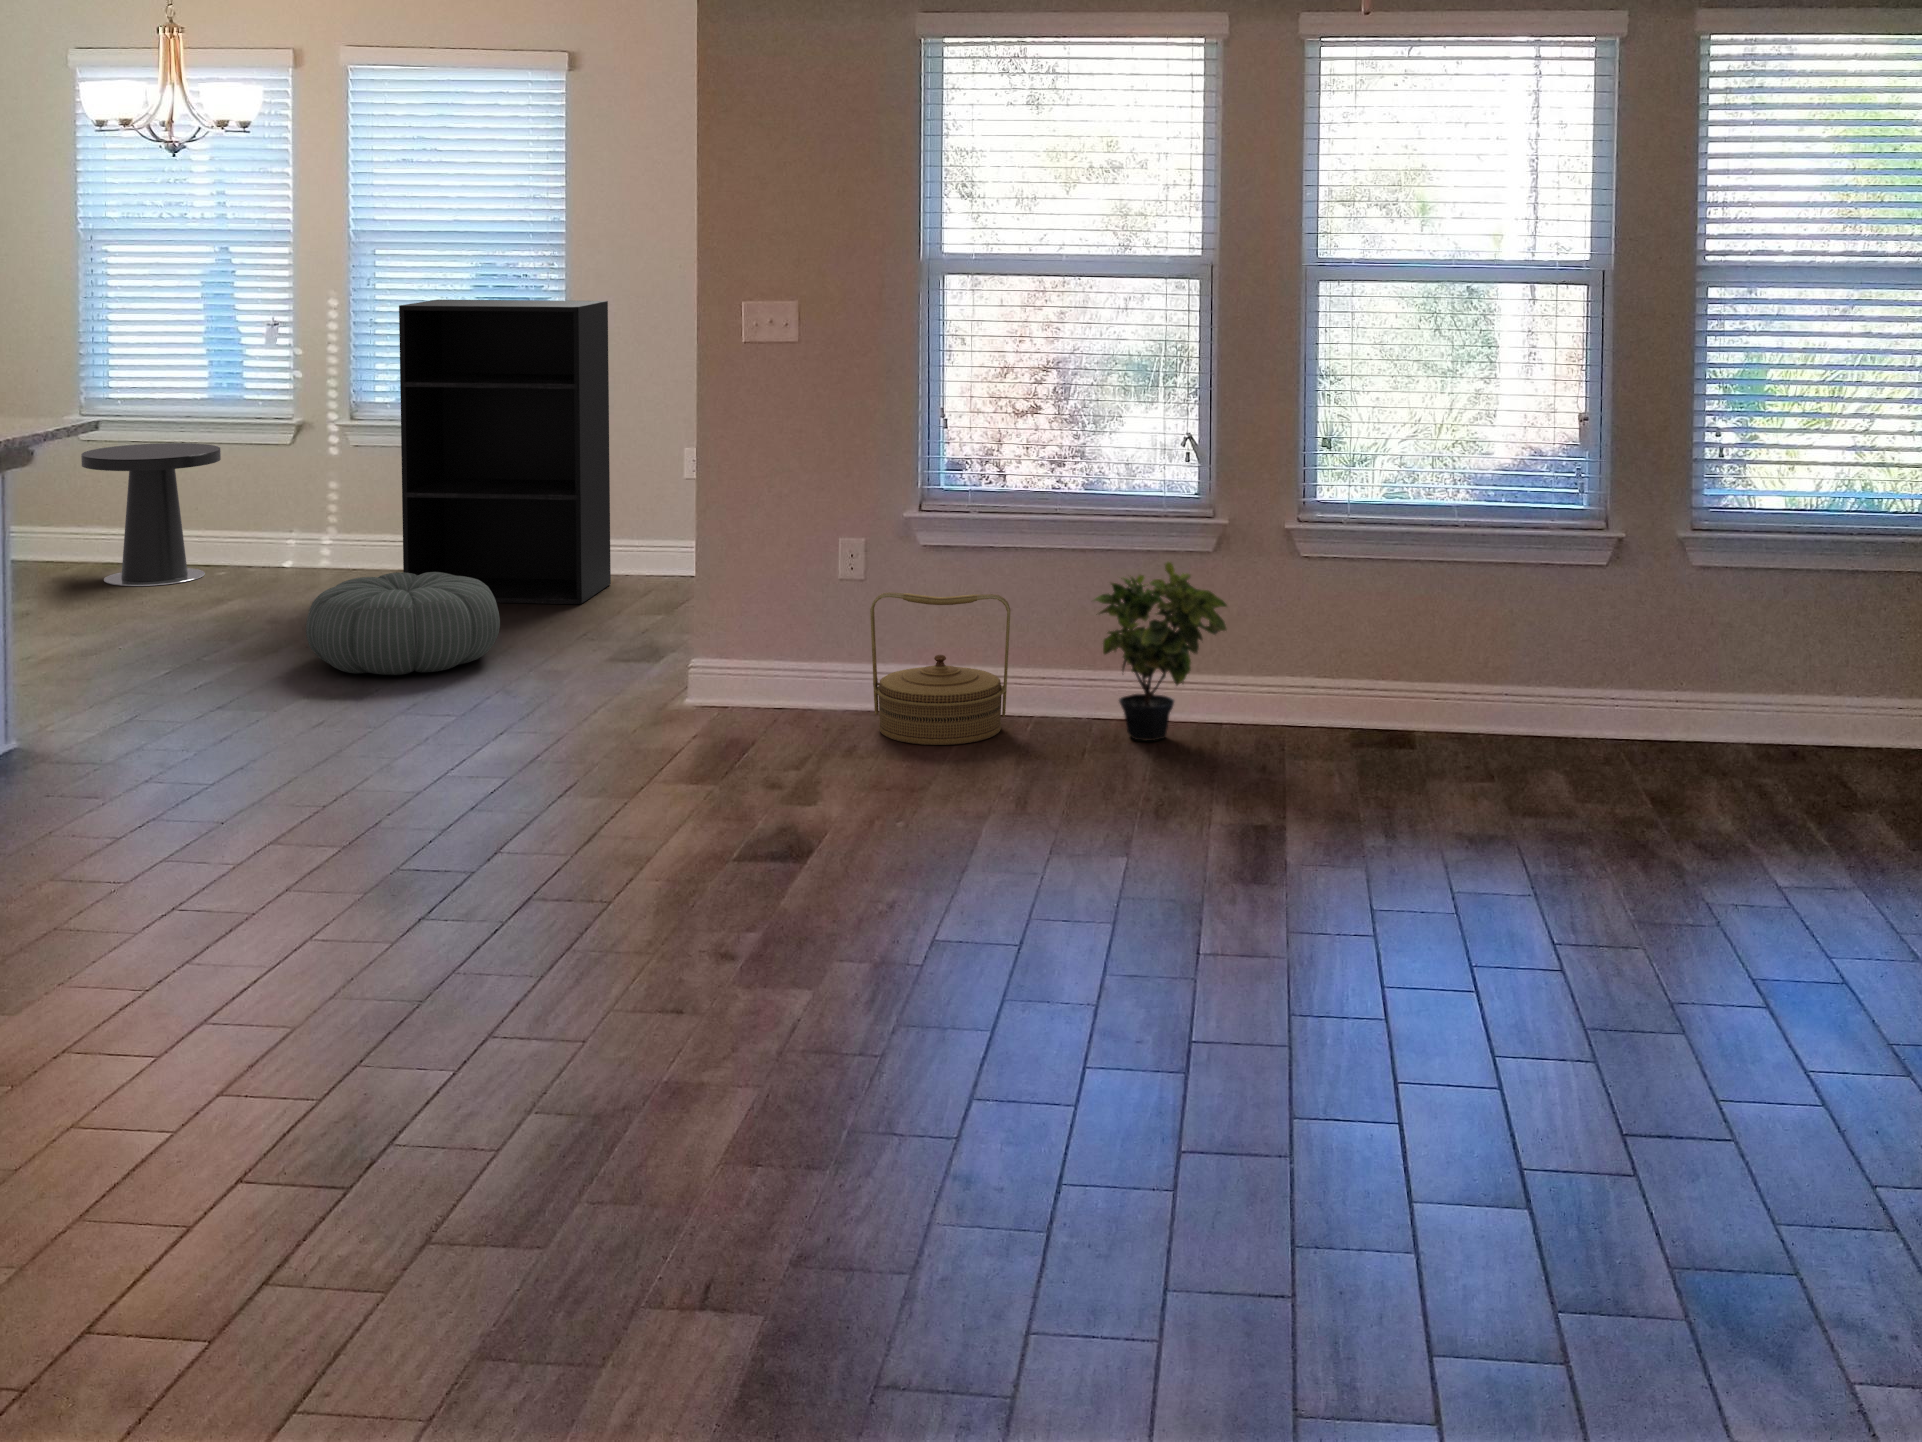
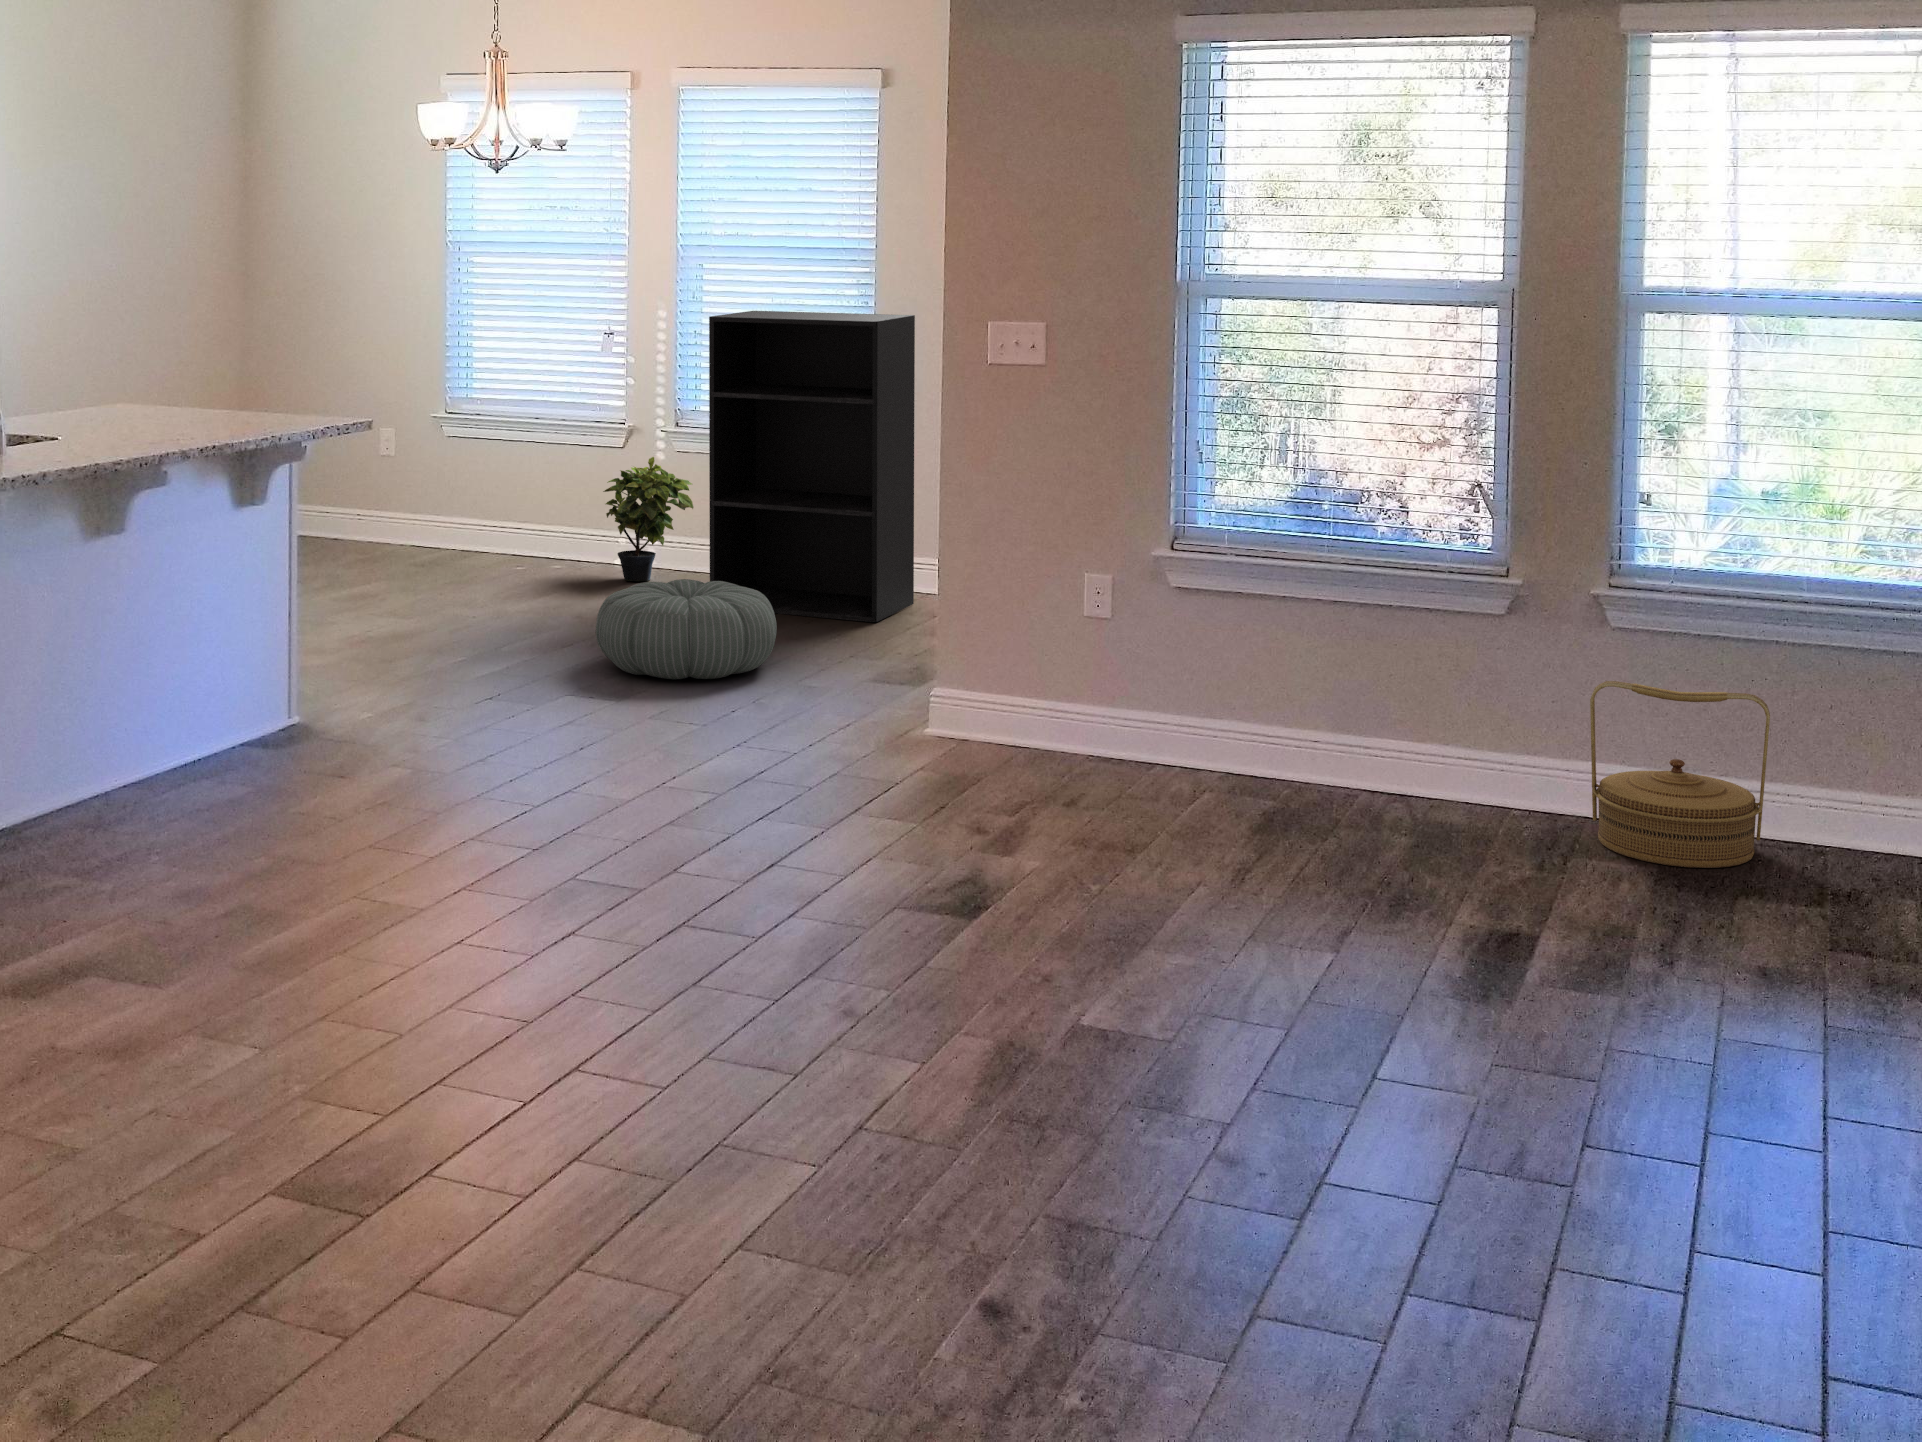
side table: present [81,443,221,586] -> none [435,442,557,577]
potted plant: present [1094,562,1227,741] -> present [603,457,693,581]
woven basket: present [870,592,1011,745] -> present [1590,681,1770,868]

